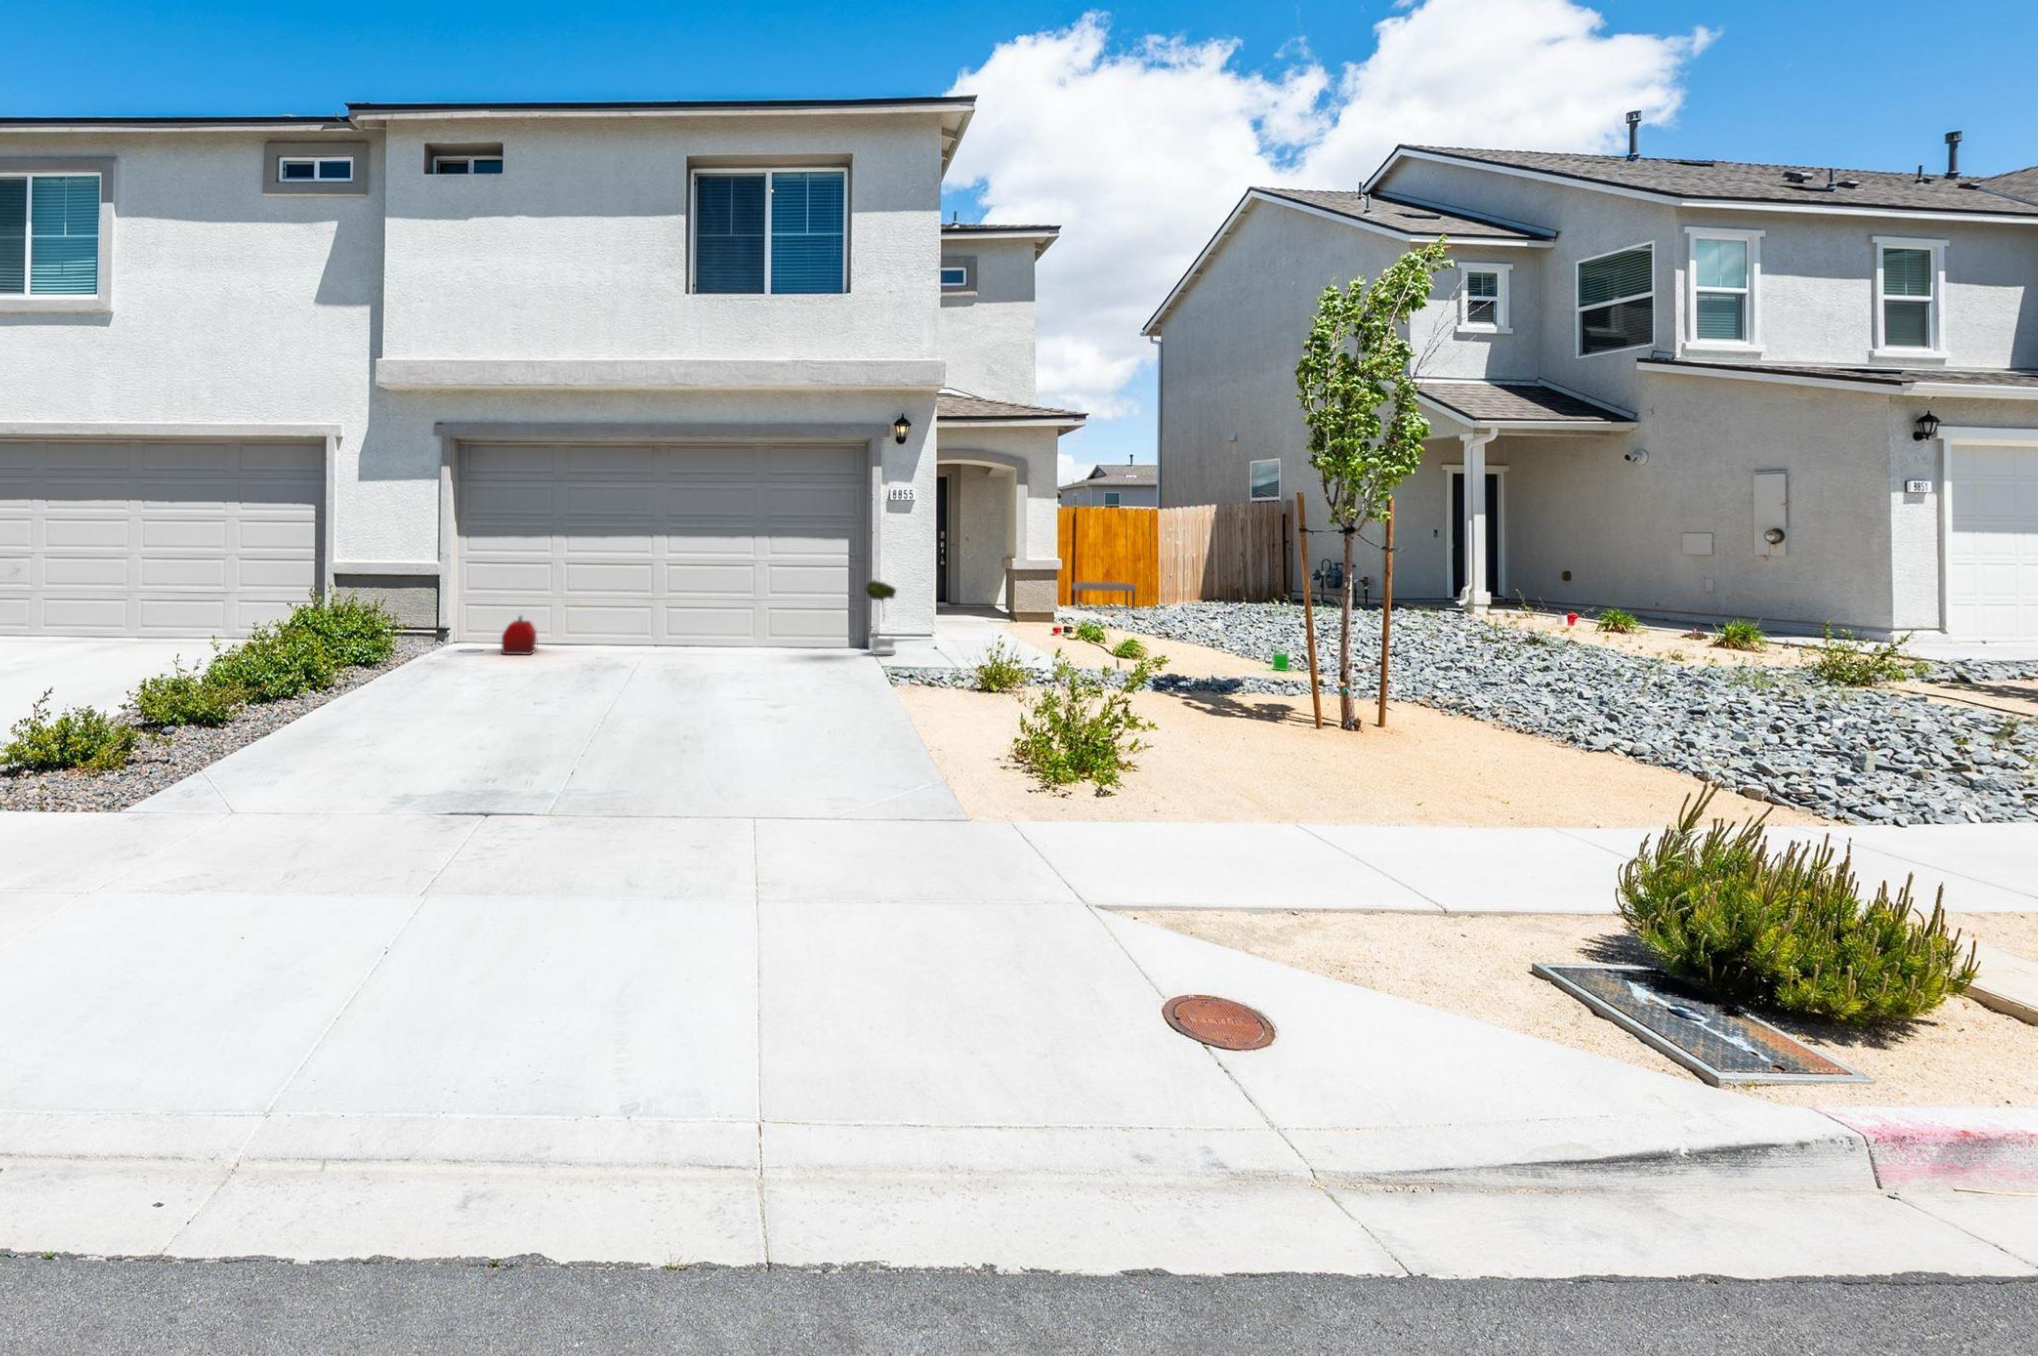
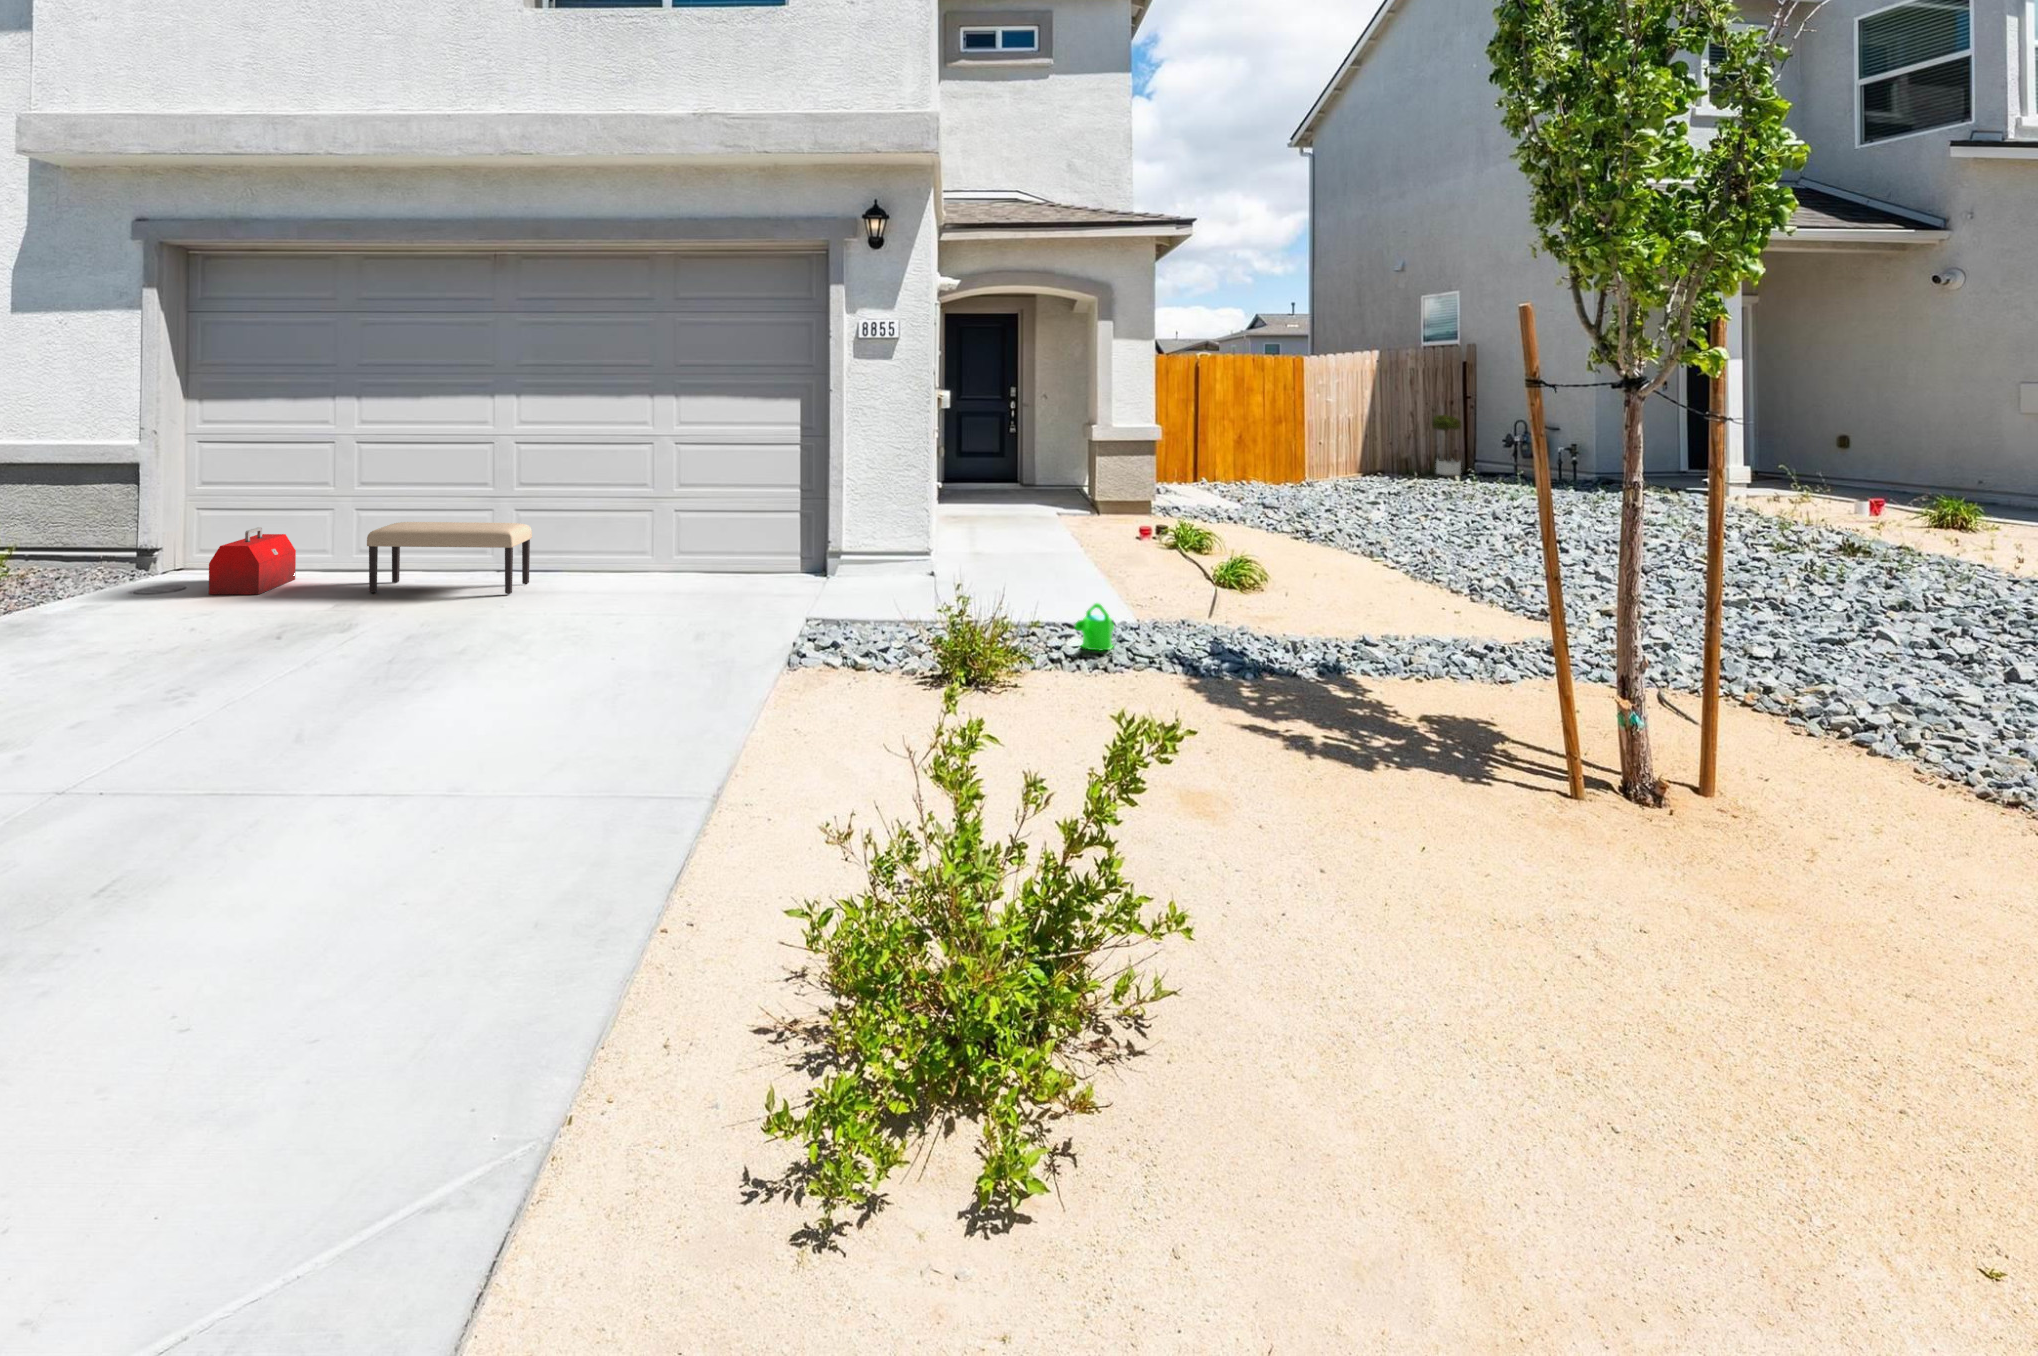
potted tree: present [866,580,896,655] -> present [1432,415,1461,475]
bench: present [1072,582,1136,608] -> present [367,522,532,594]
watering can: present [1272,647,1289,671] -> present [1075,603,1114,650]

